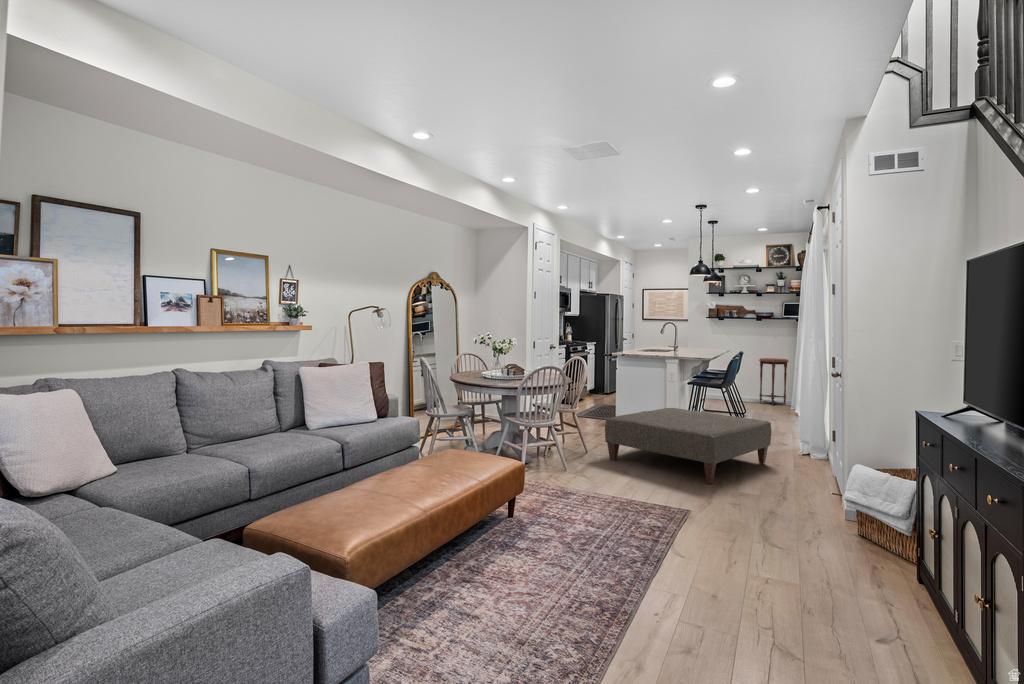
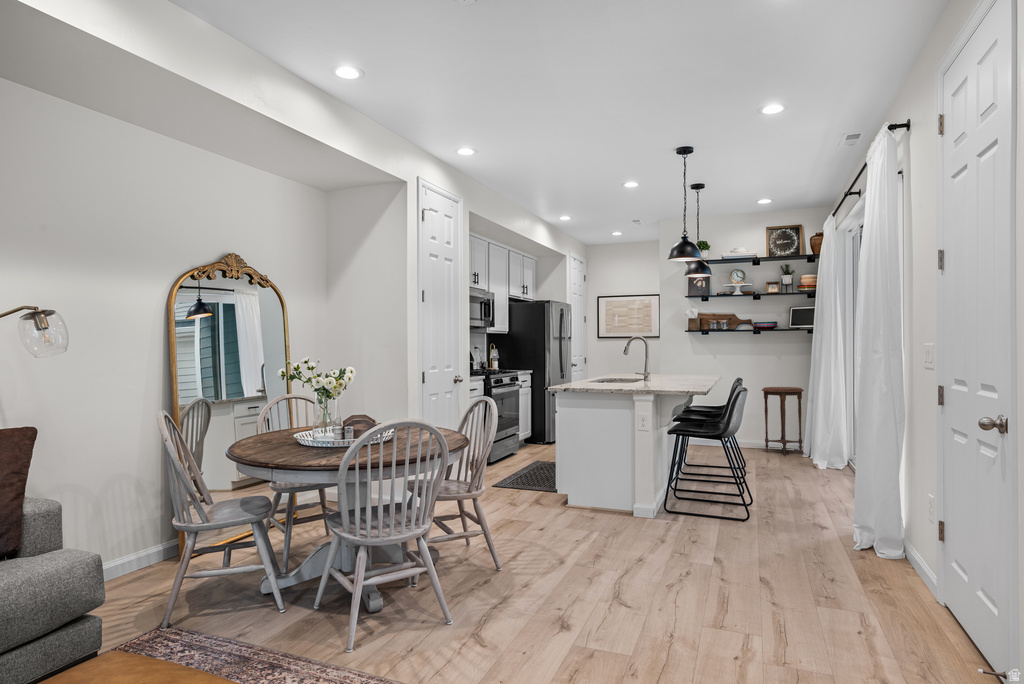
ottoman: present [605,408,771,483] -> none [524,475,816,638]

